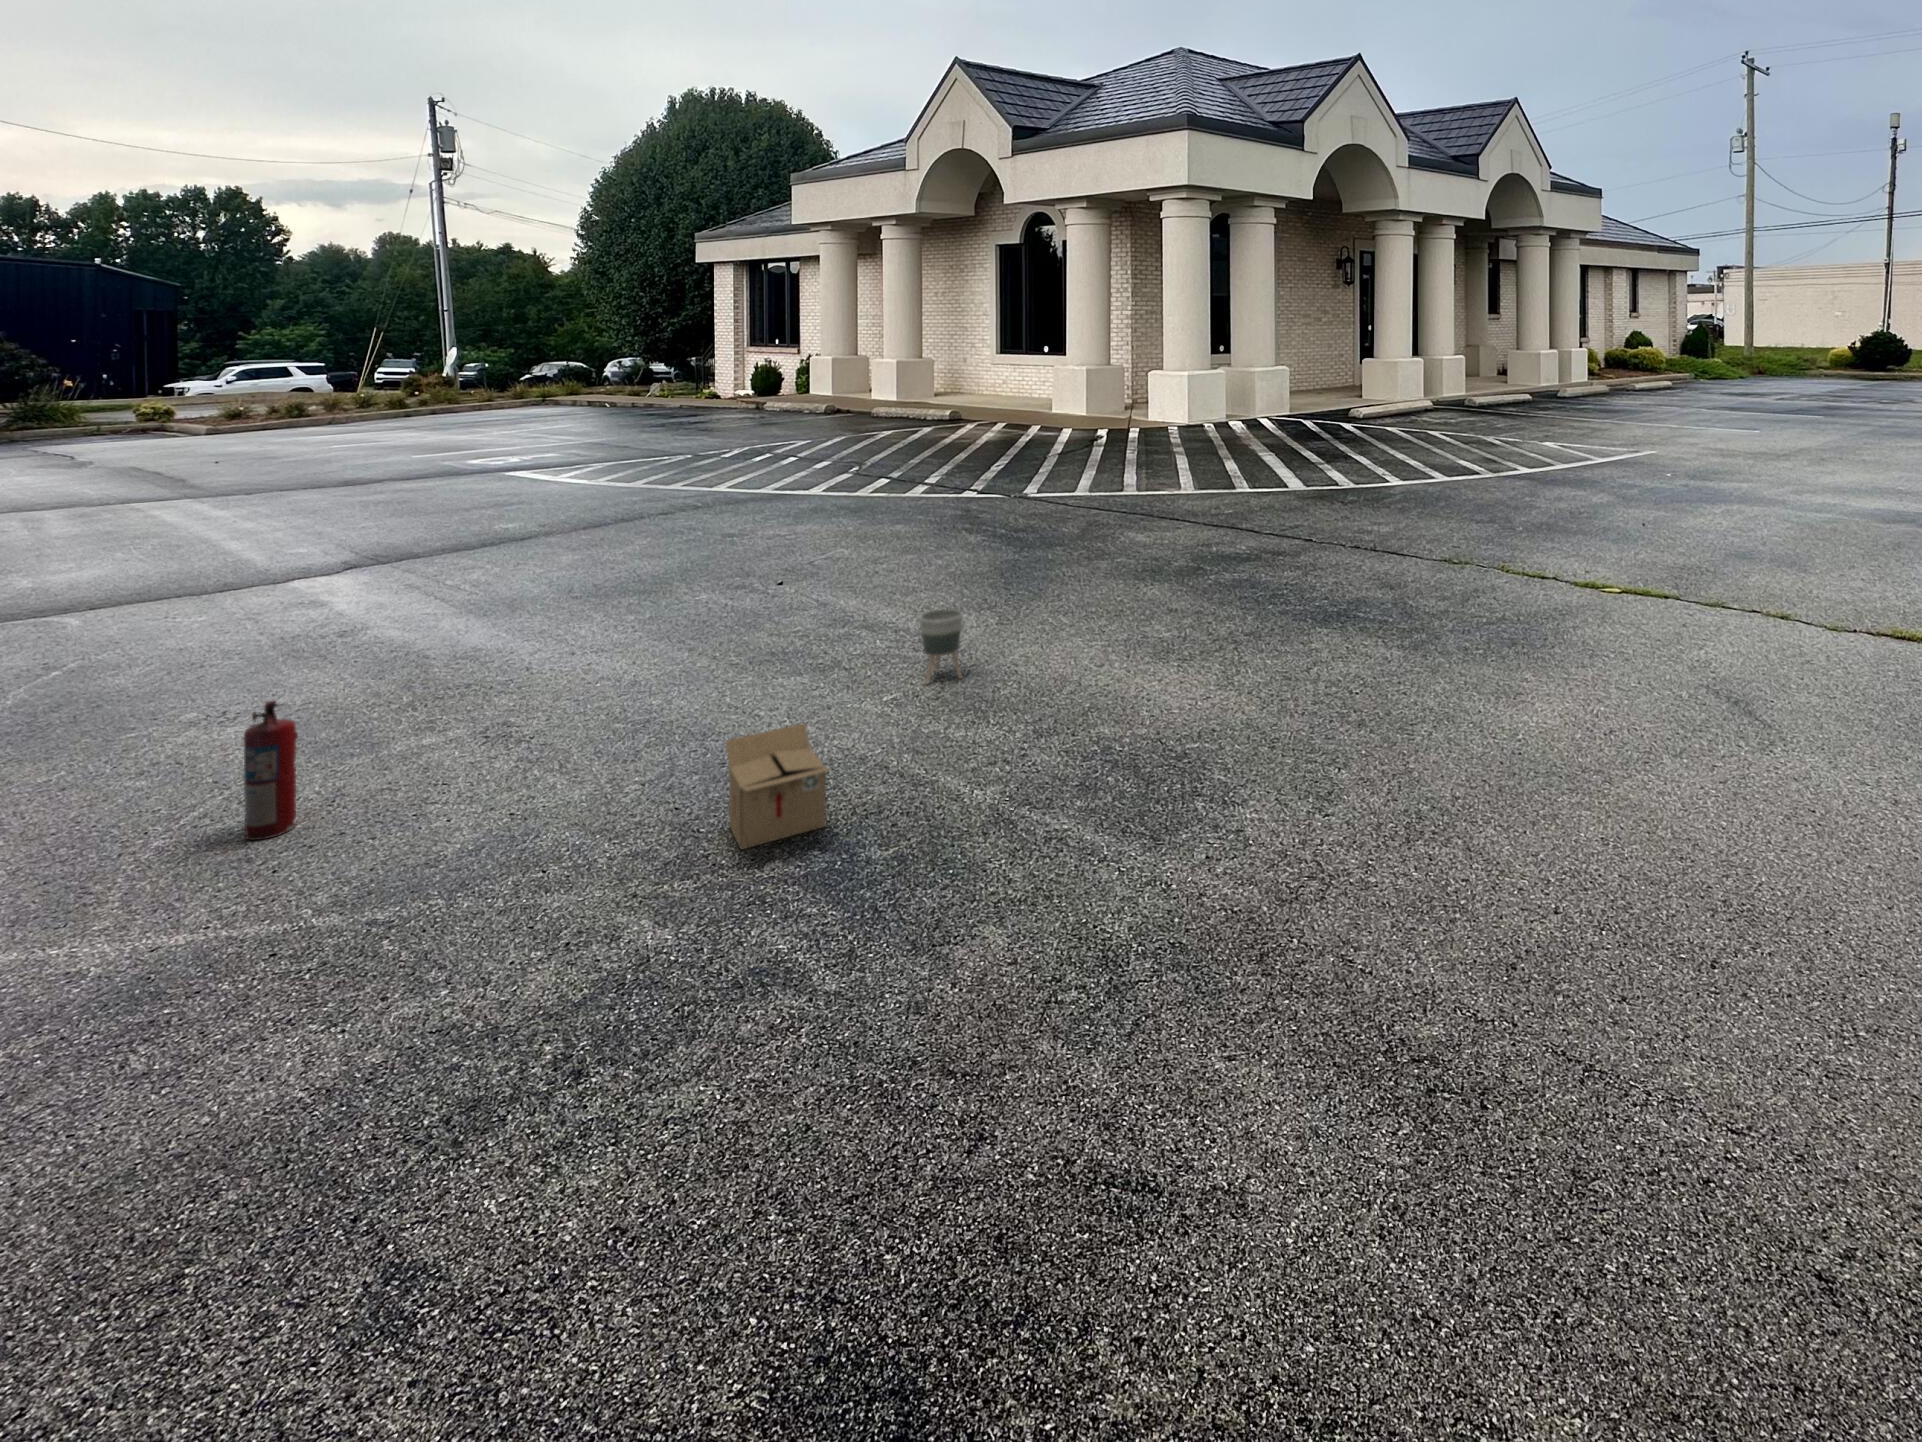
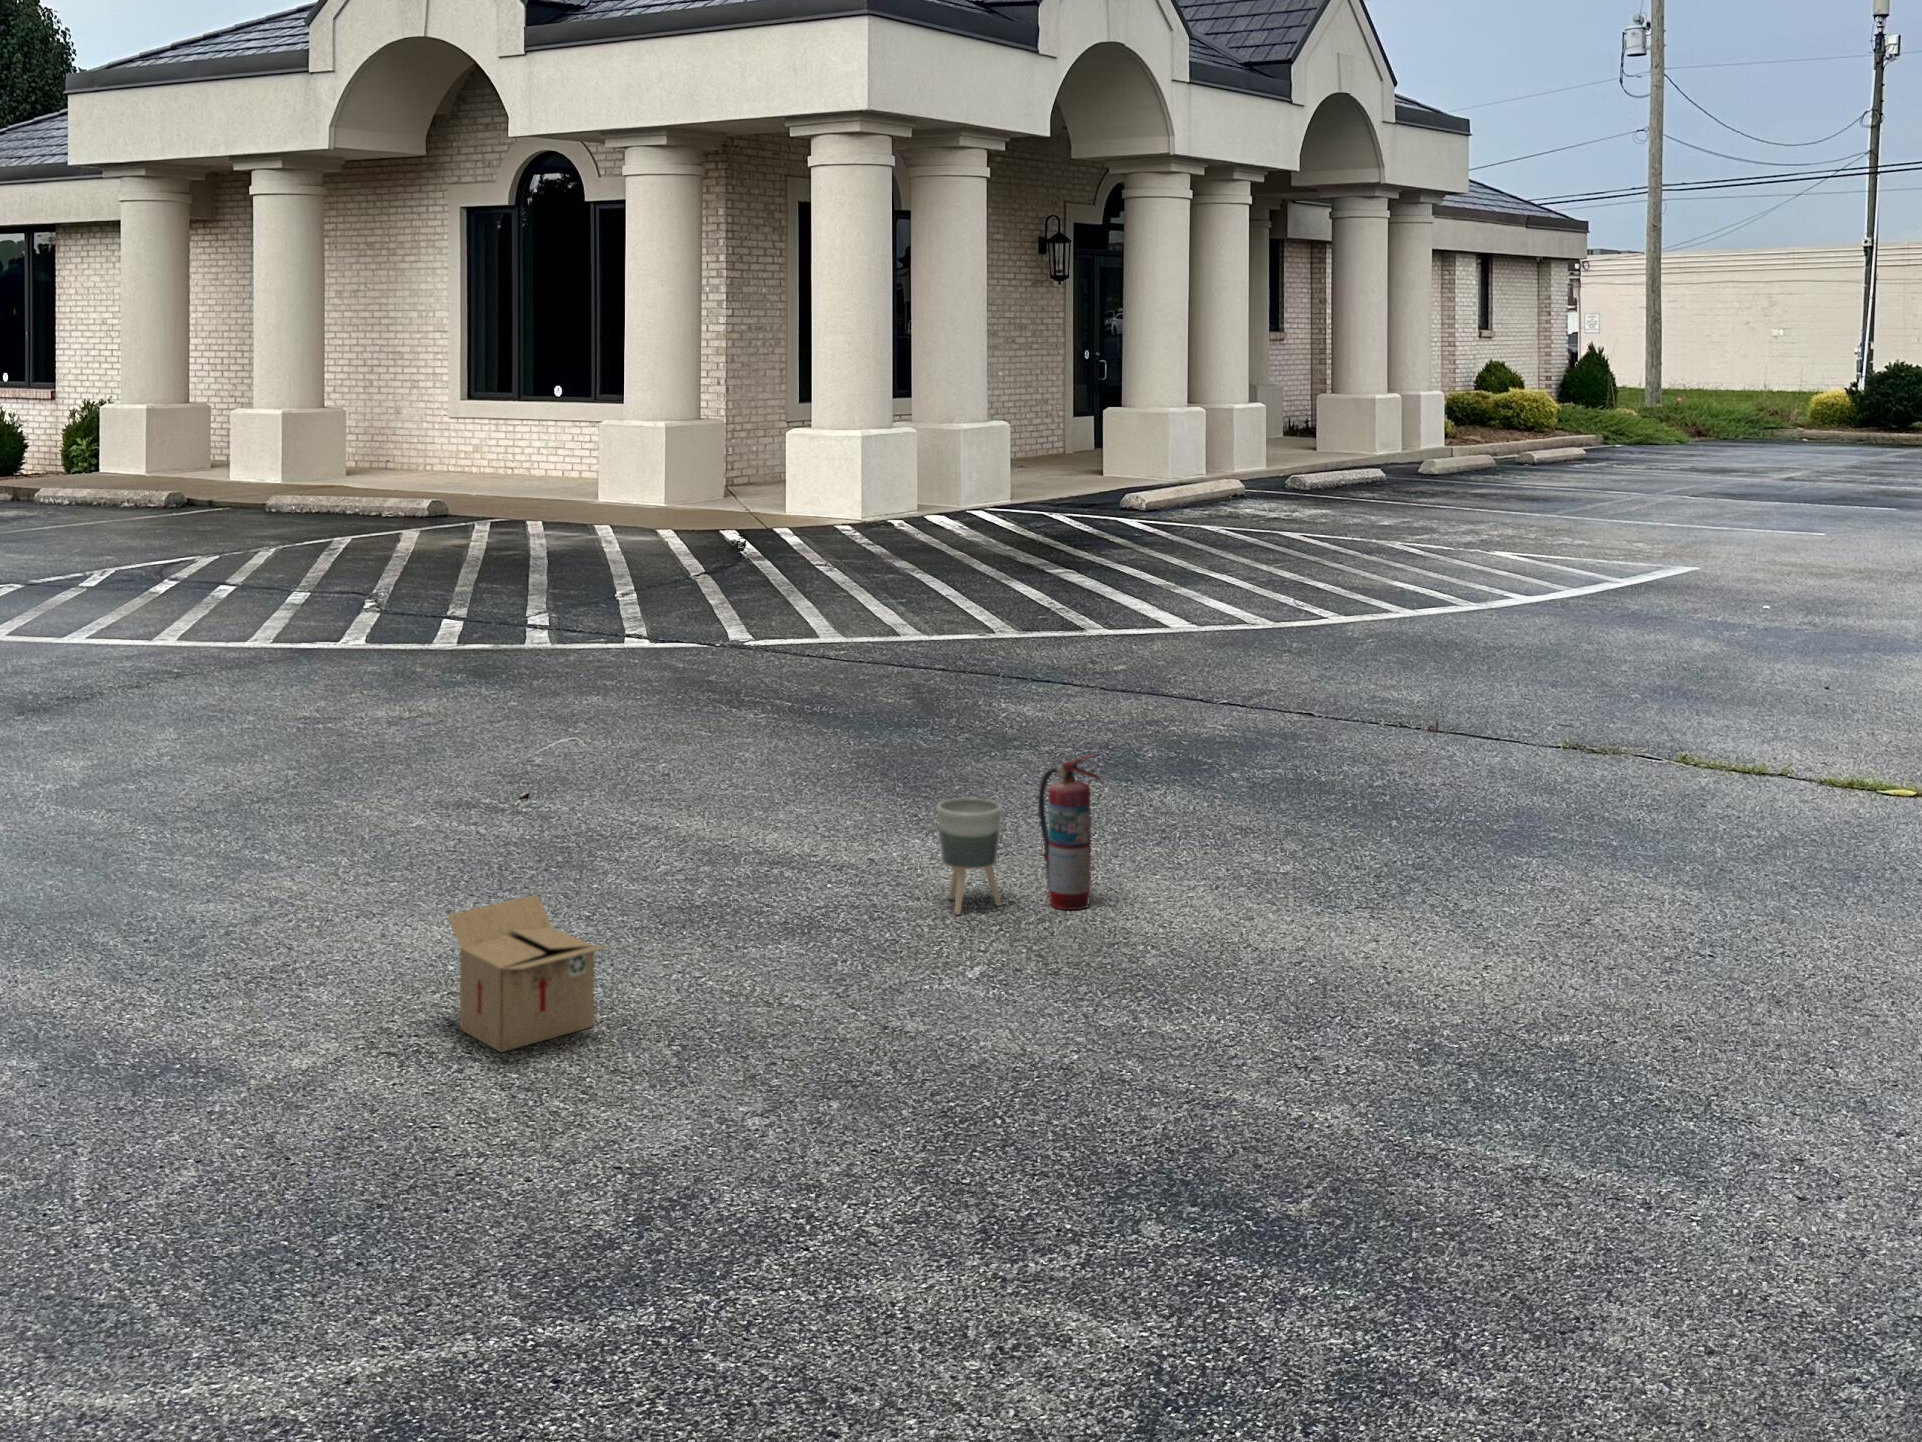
fire extinguisher: present [244,701,298,840] -> present [1038,756,1100,910]
cardboard box: present [725,723,829,849] -> present [448,895,610,1052]

